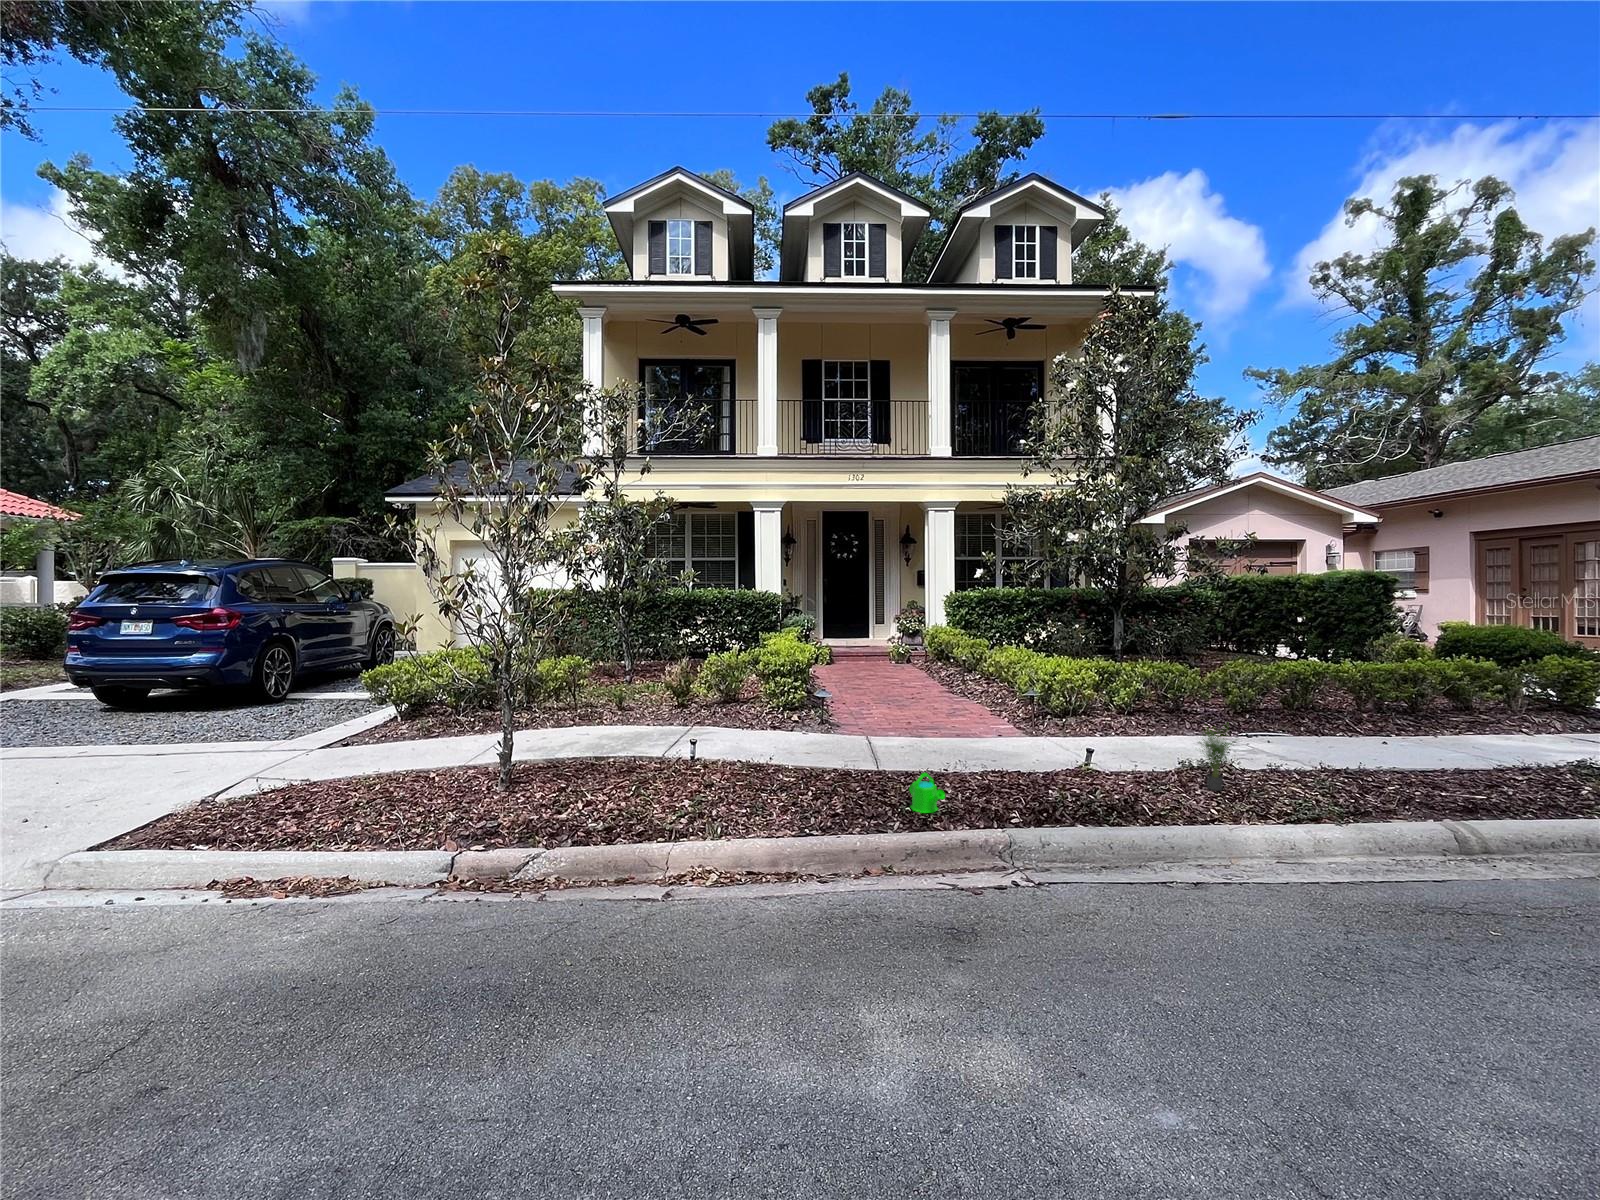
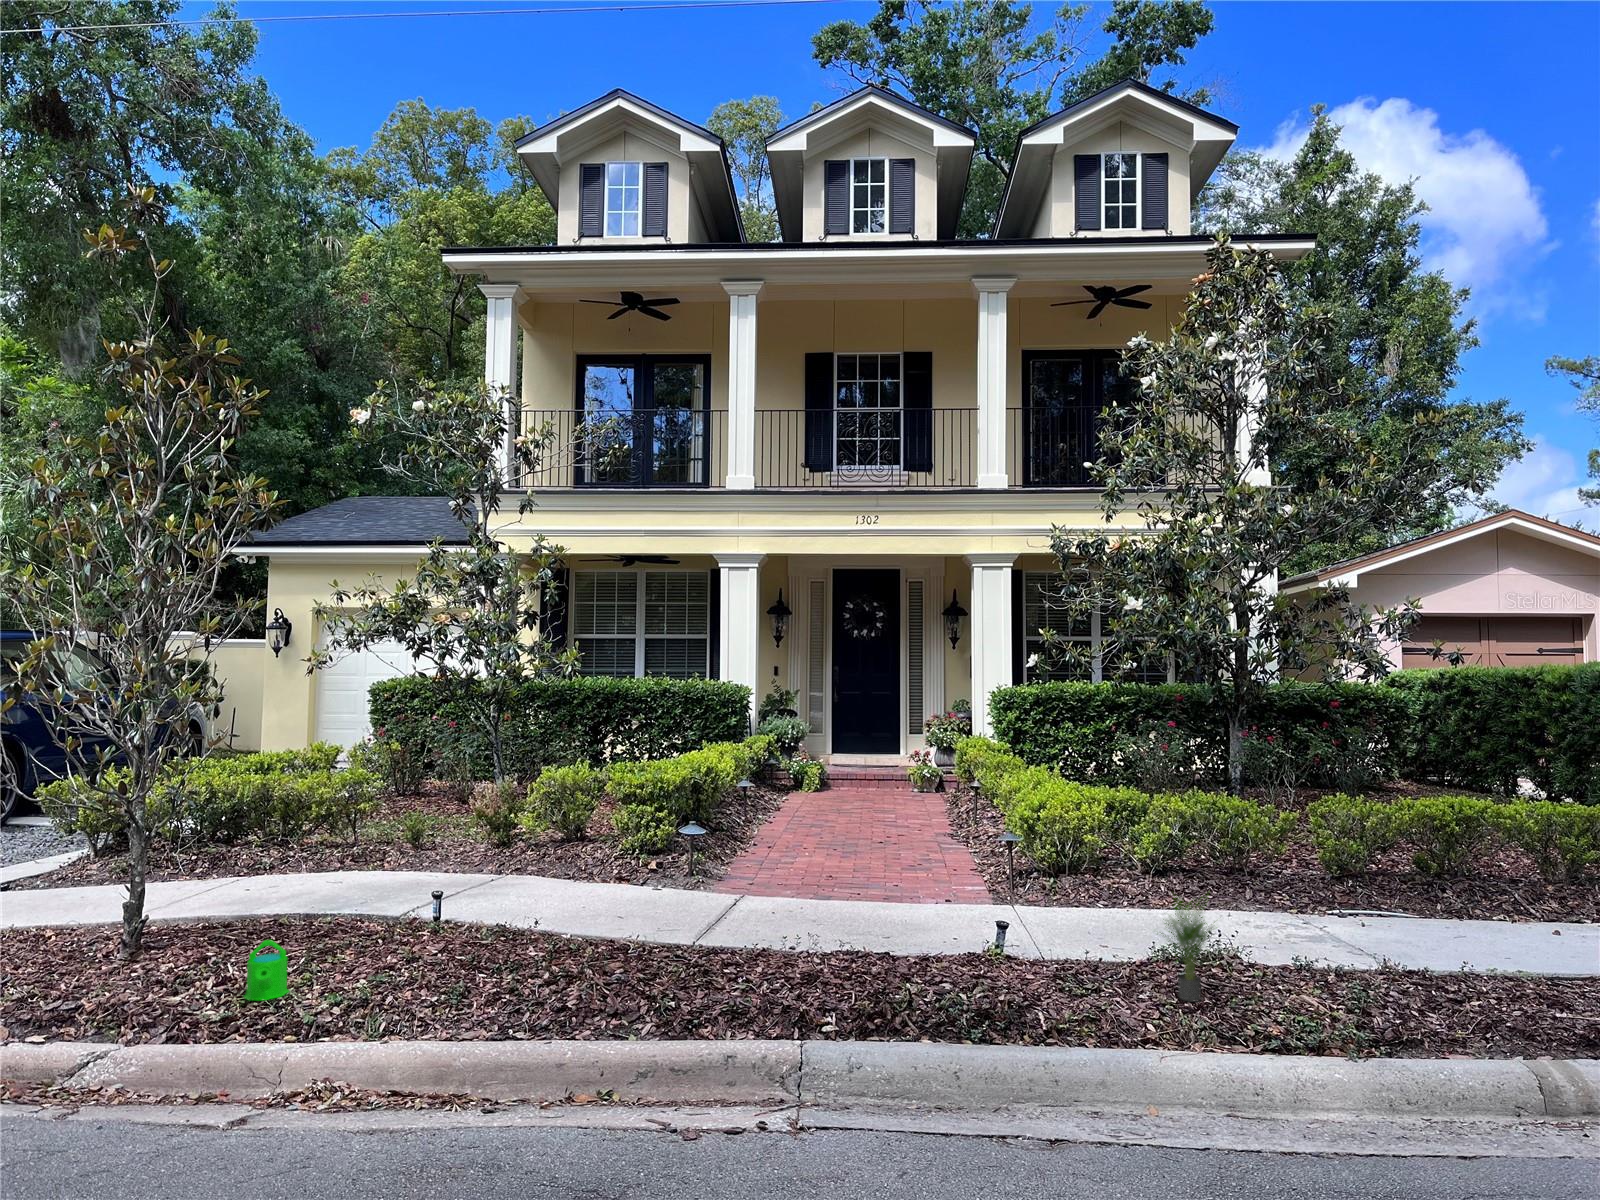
watering can: present [909,773,945,813] -> present [244,940,289,1001]

